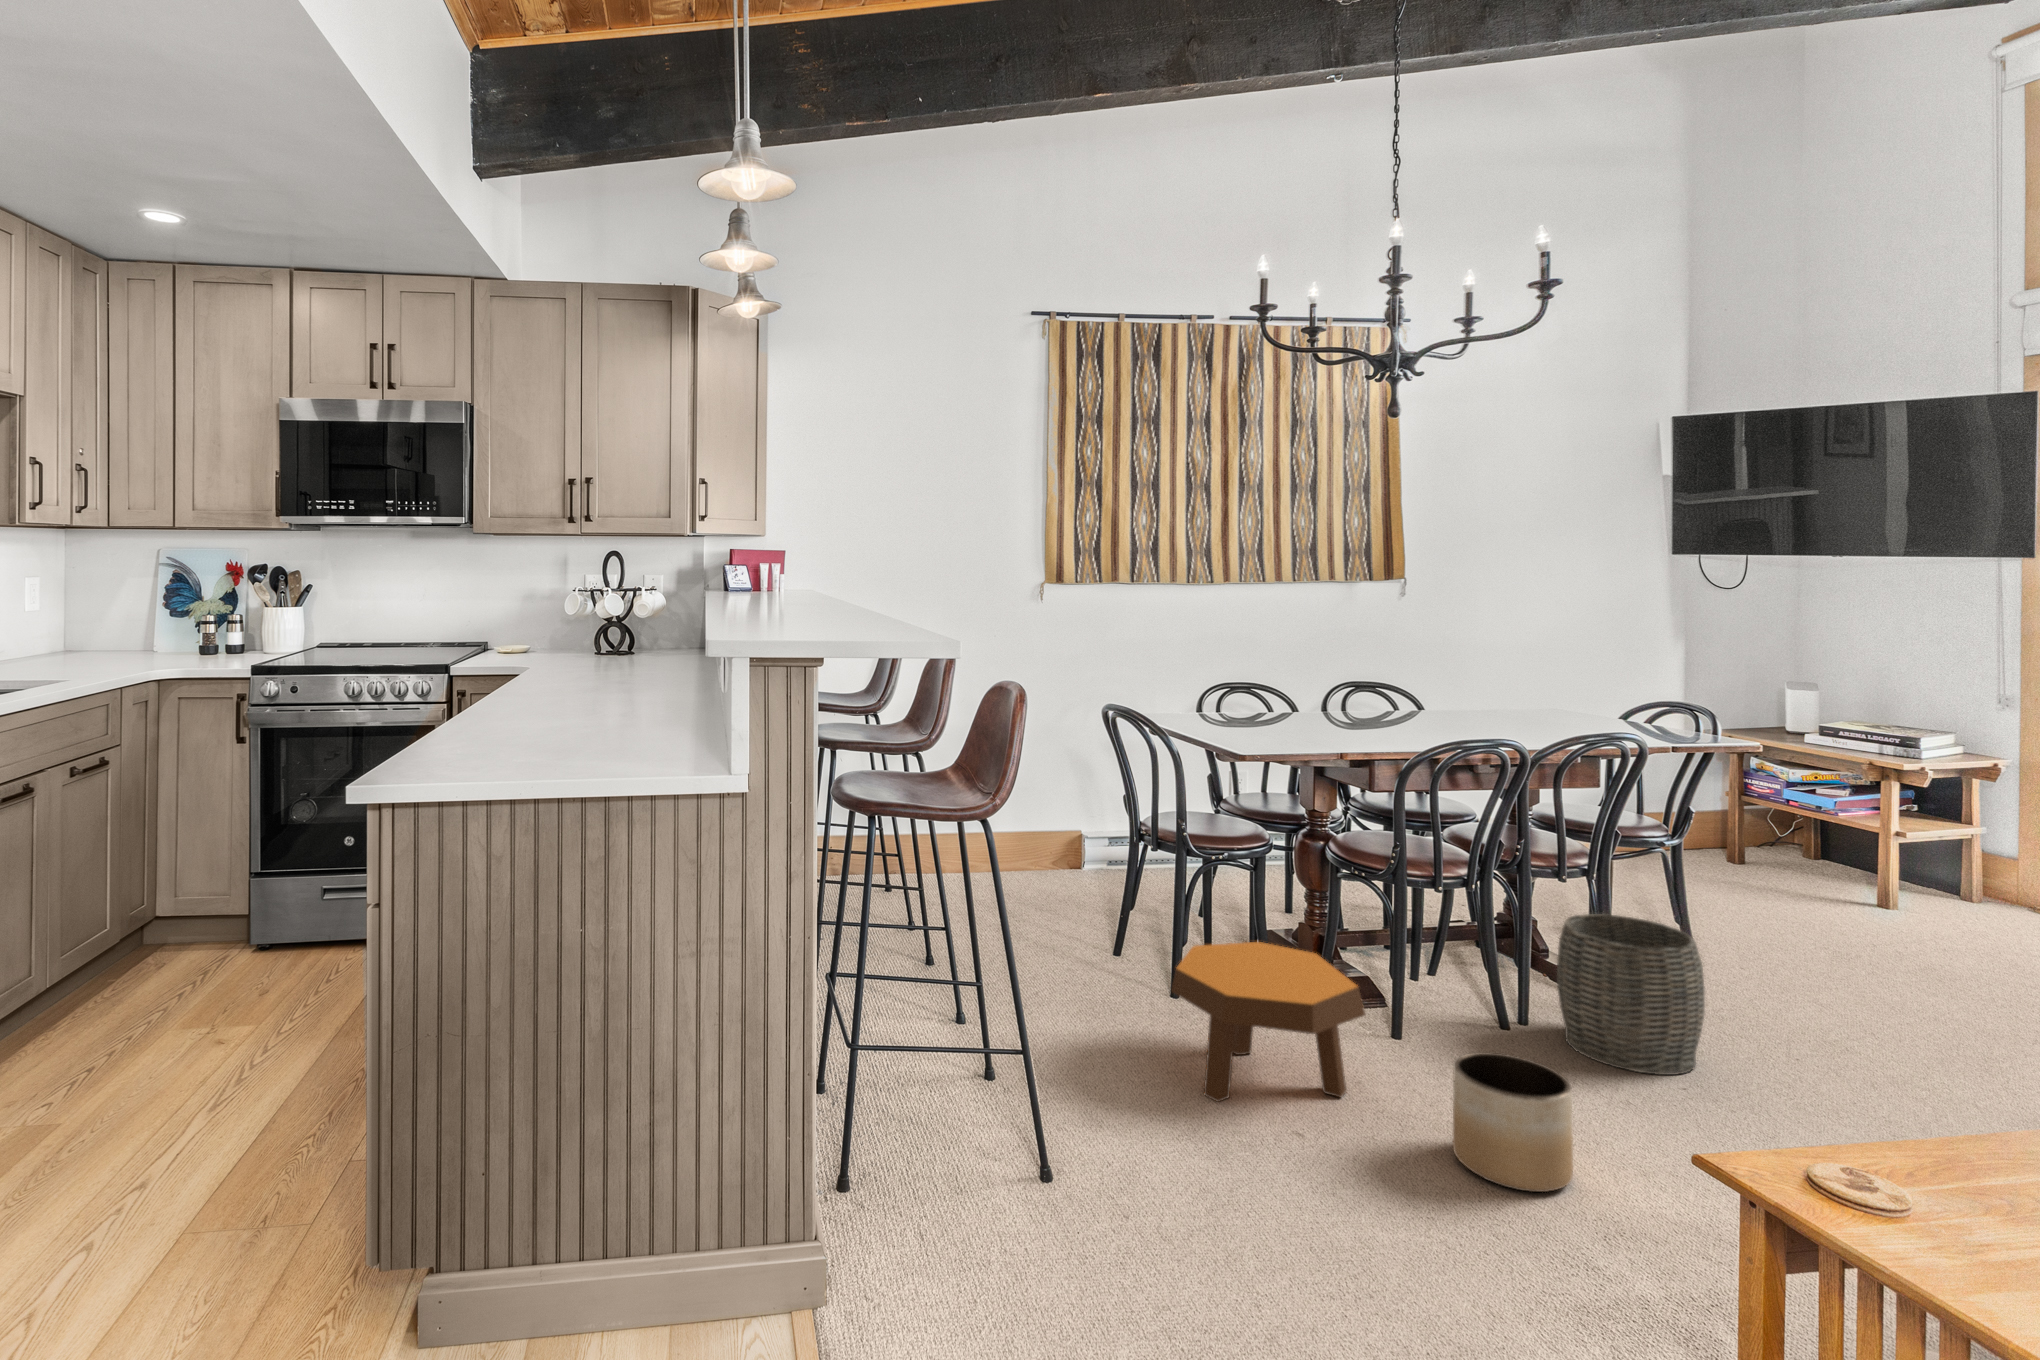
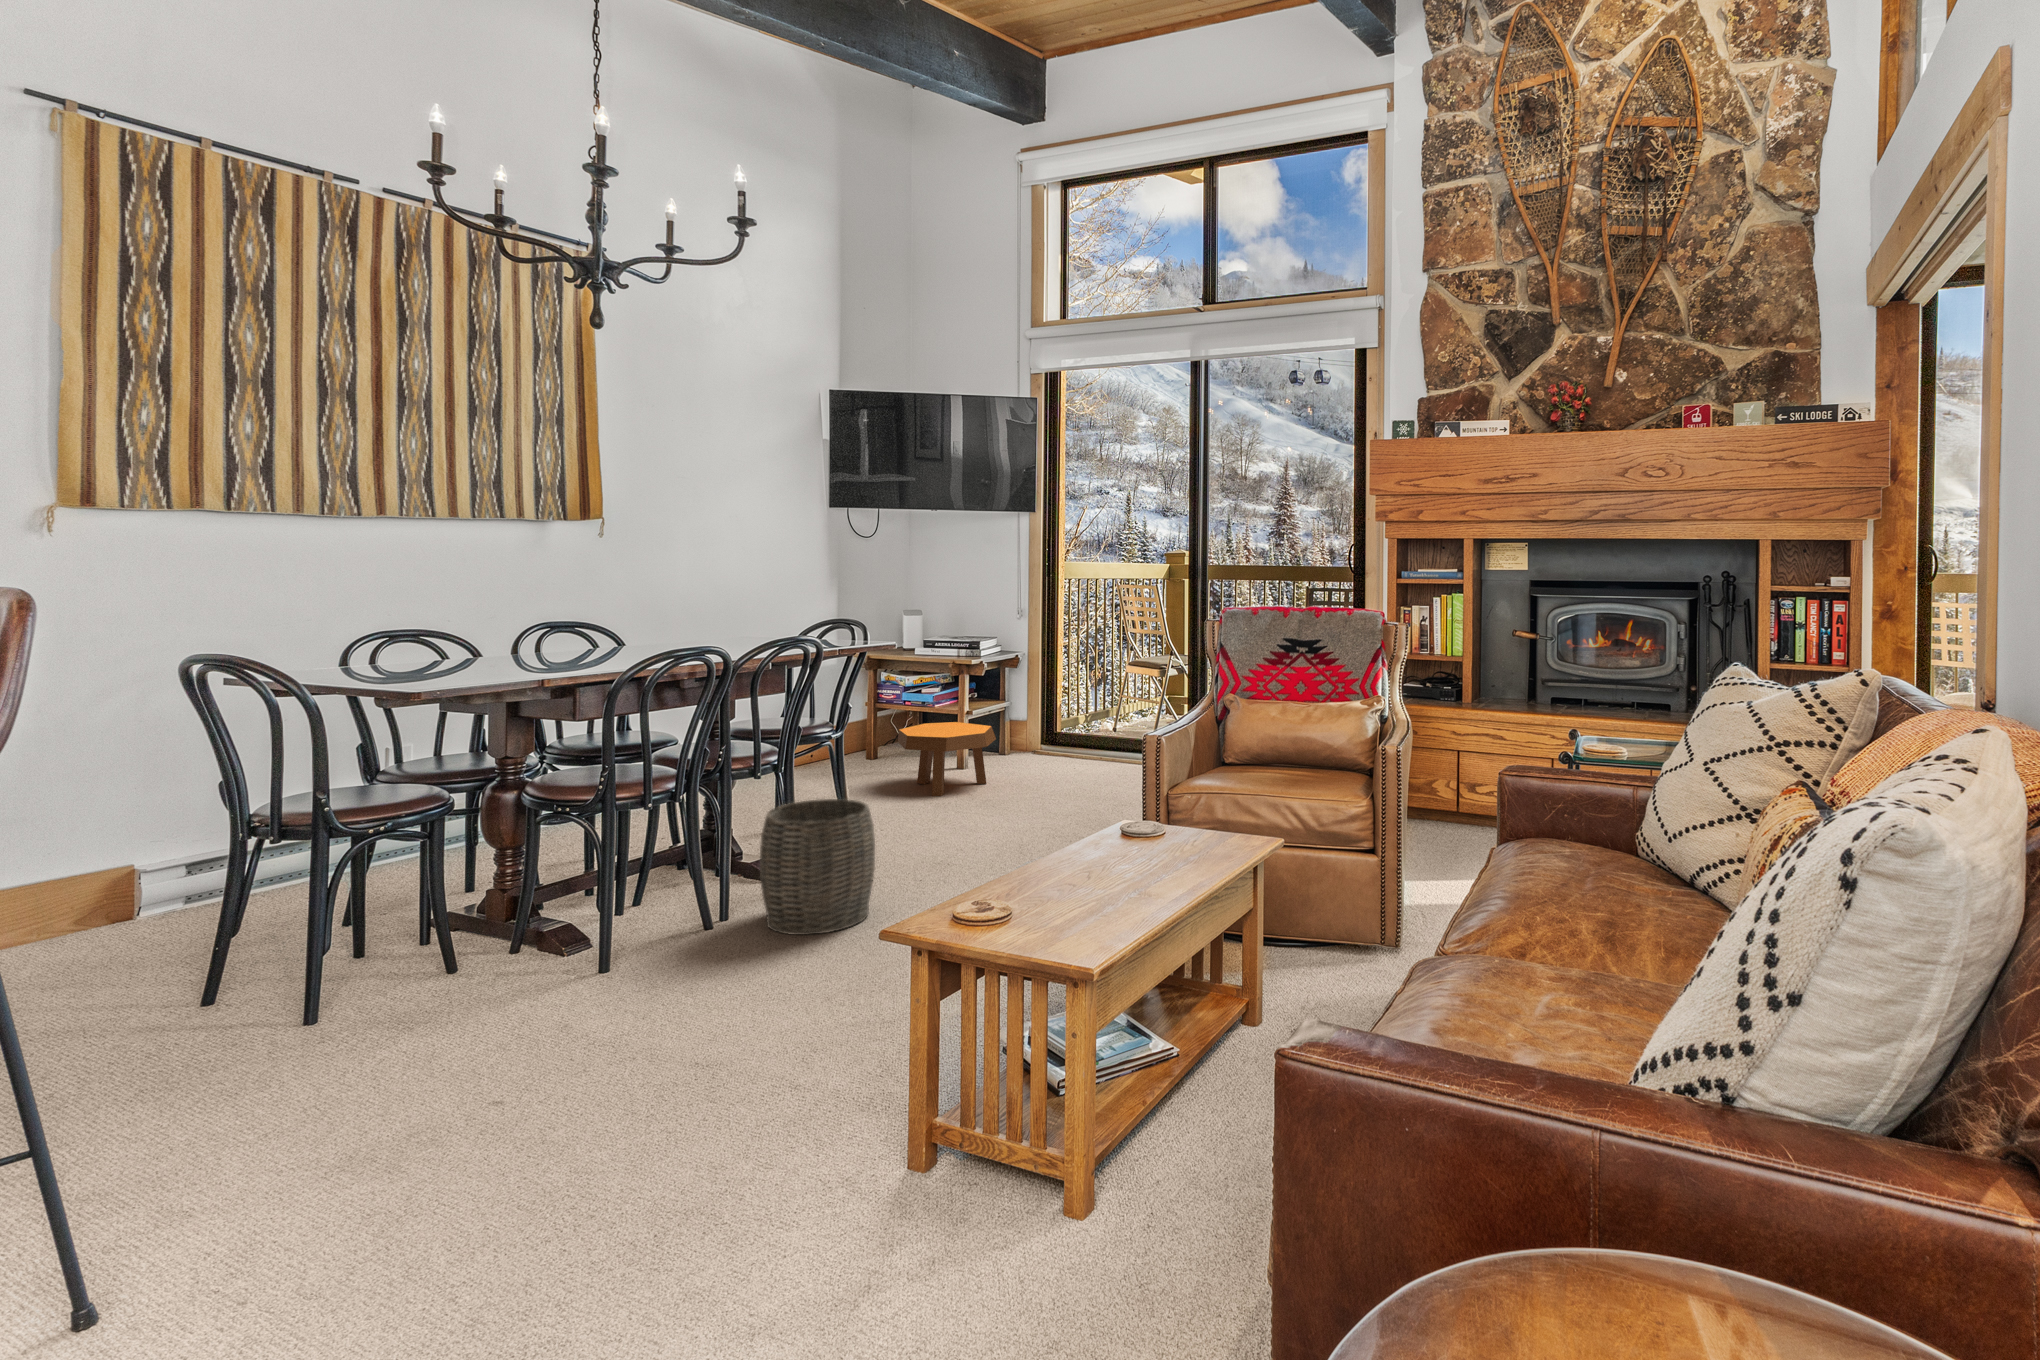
footstool: present [1171,942,1365,1102] -> present [898,722,996,796]
planter: present [1453,1052,1573,1192] -> none [679,943,791,1075]

